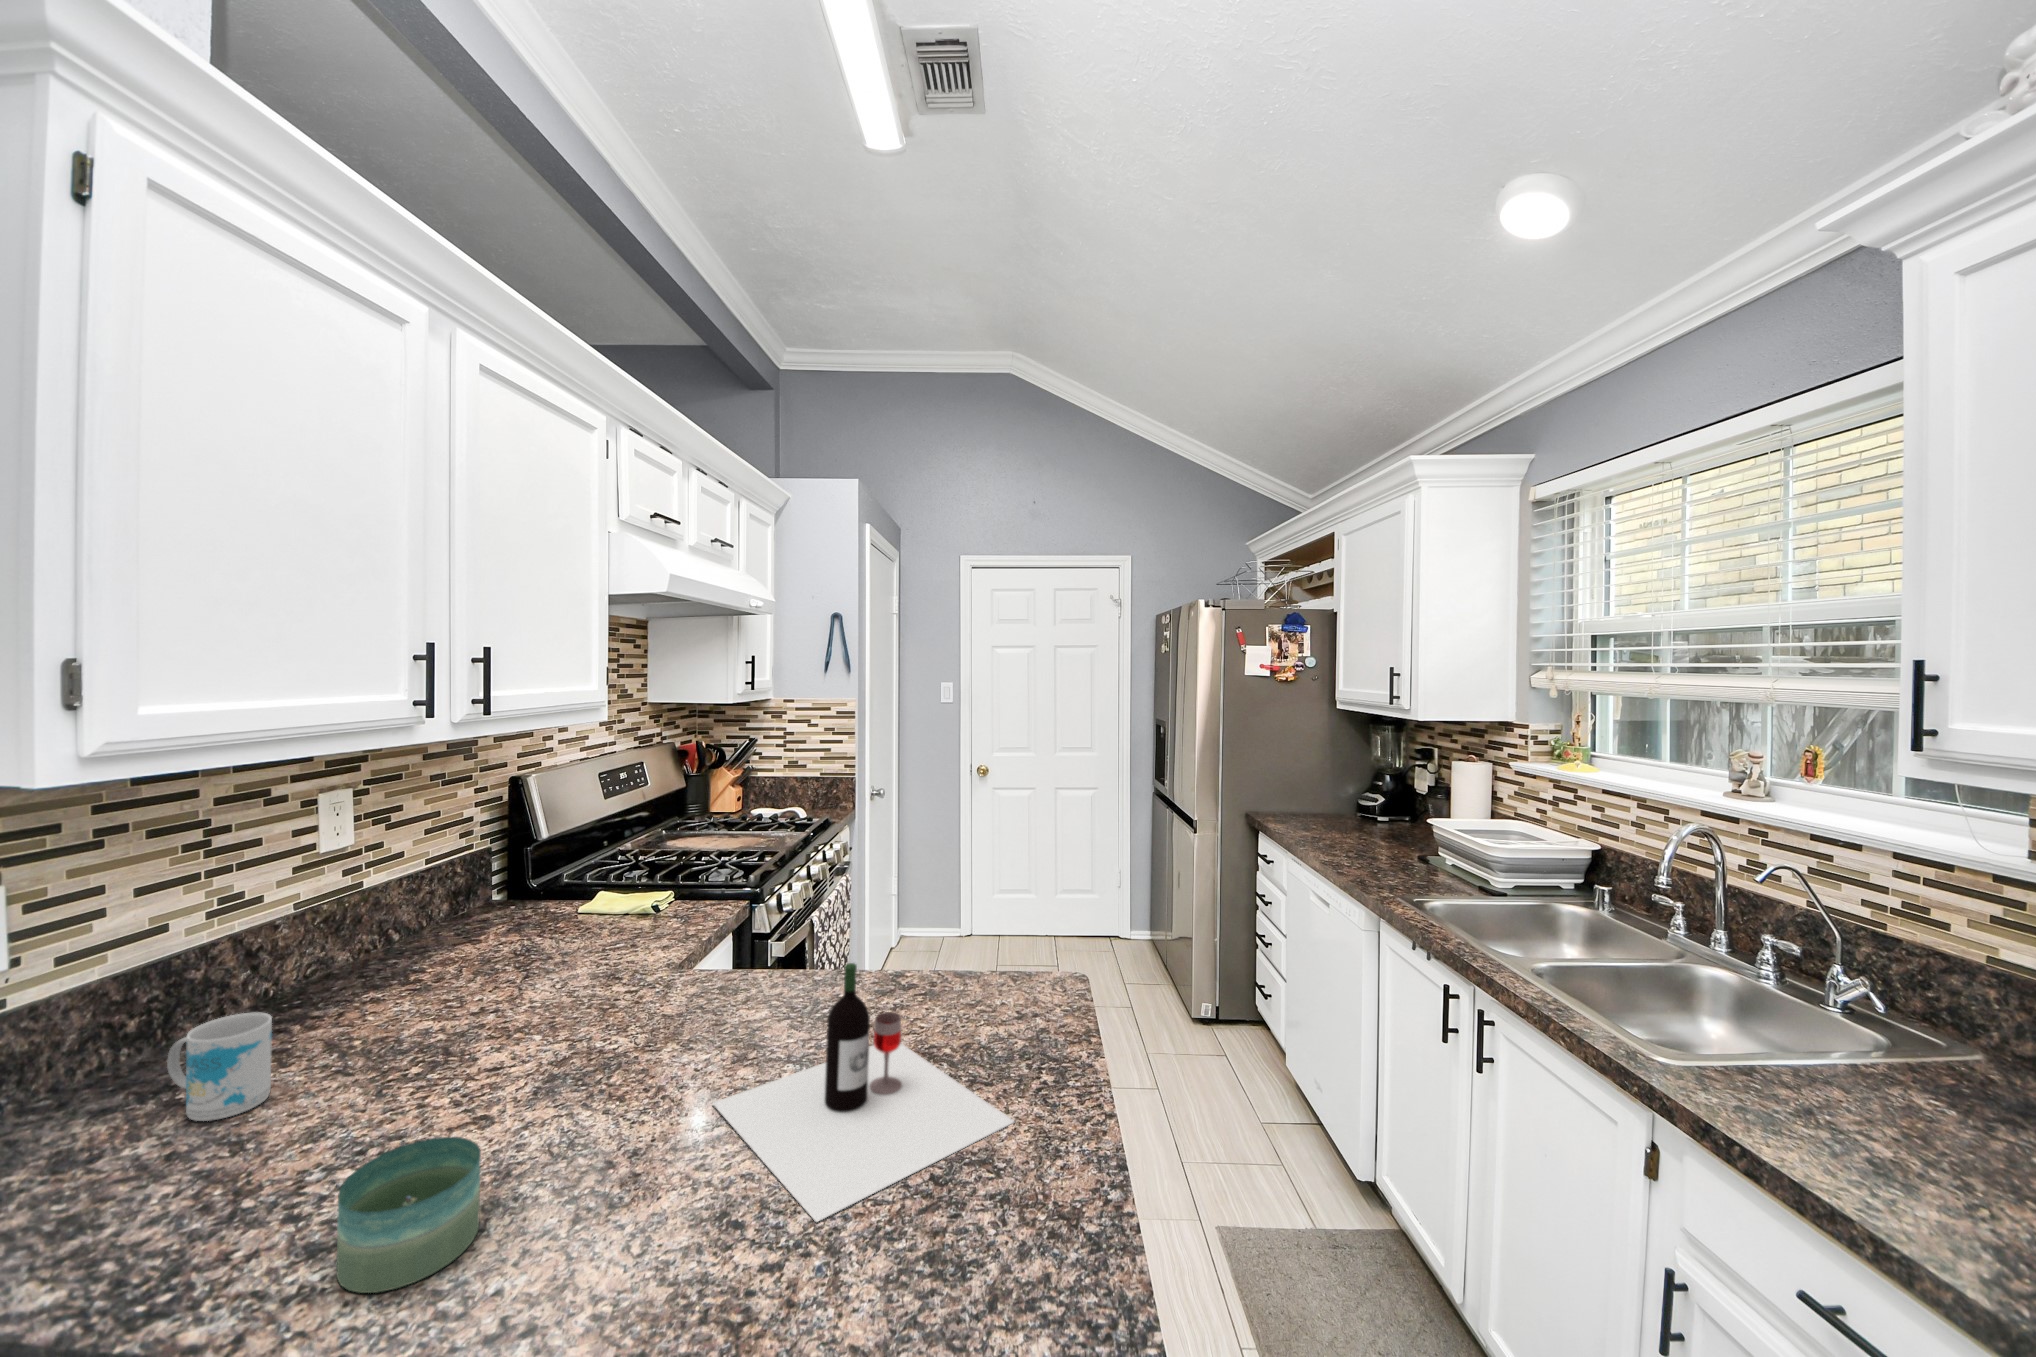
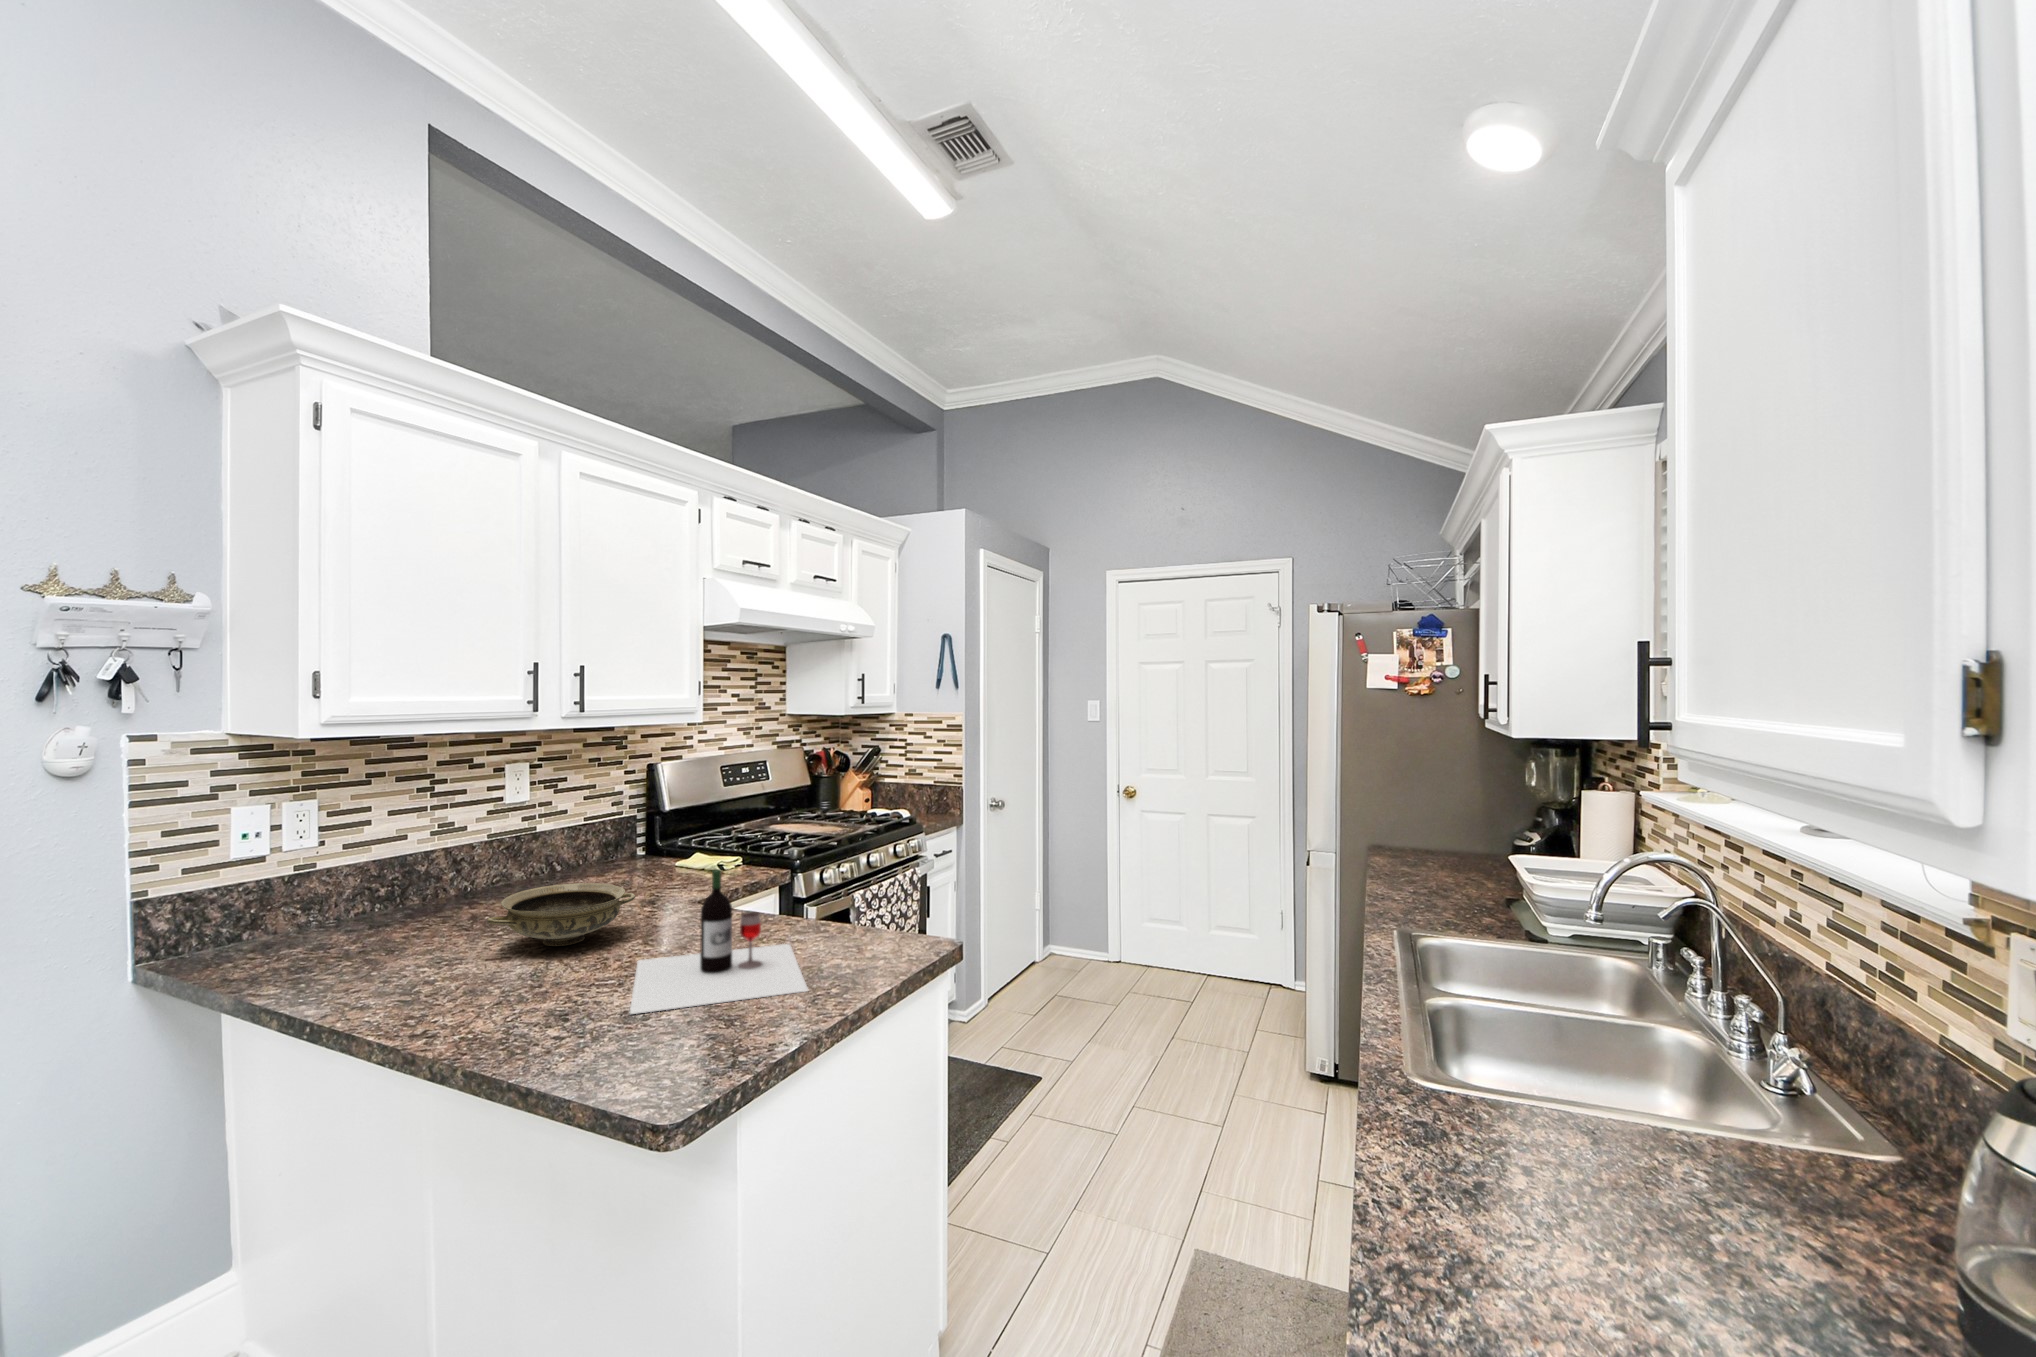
ceramic bowl: none [439,979,641,1094] -> present [487,883,635,946]
mug: present [167,1012,272,1121] -> none [383,882,431,939]
candle: present [337,1137,481,1293] -> none [392,940,472,1007]

